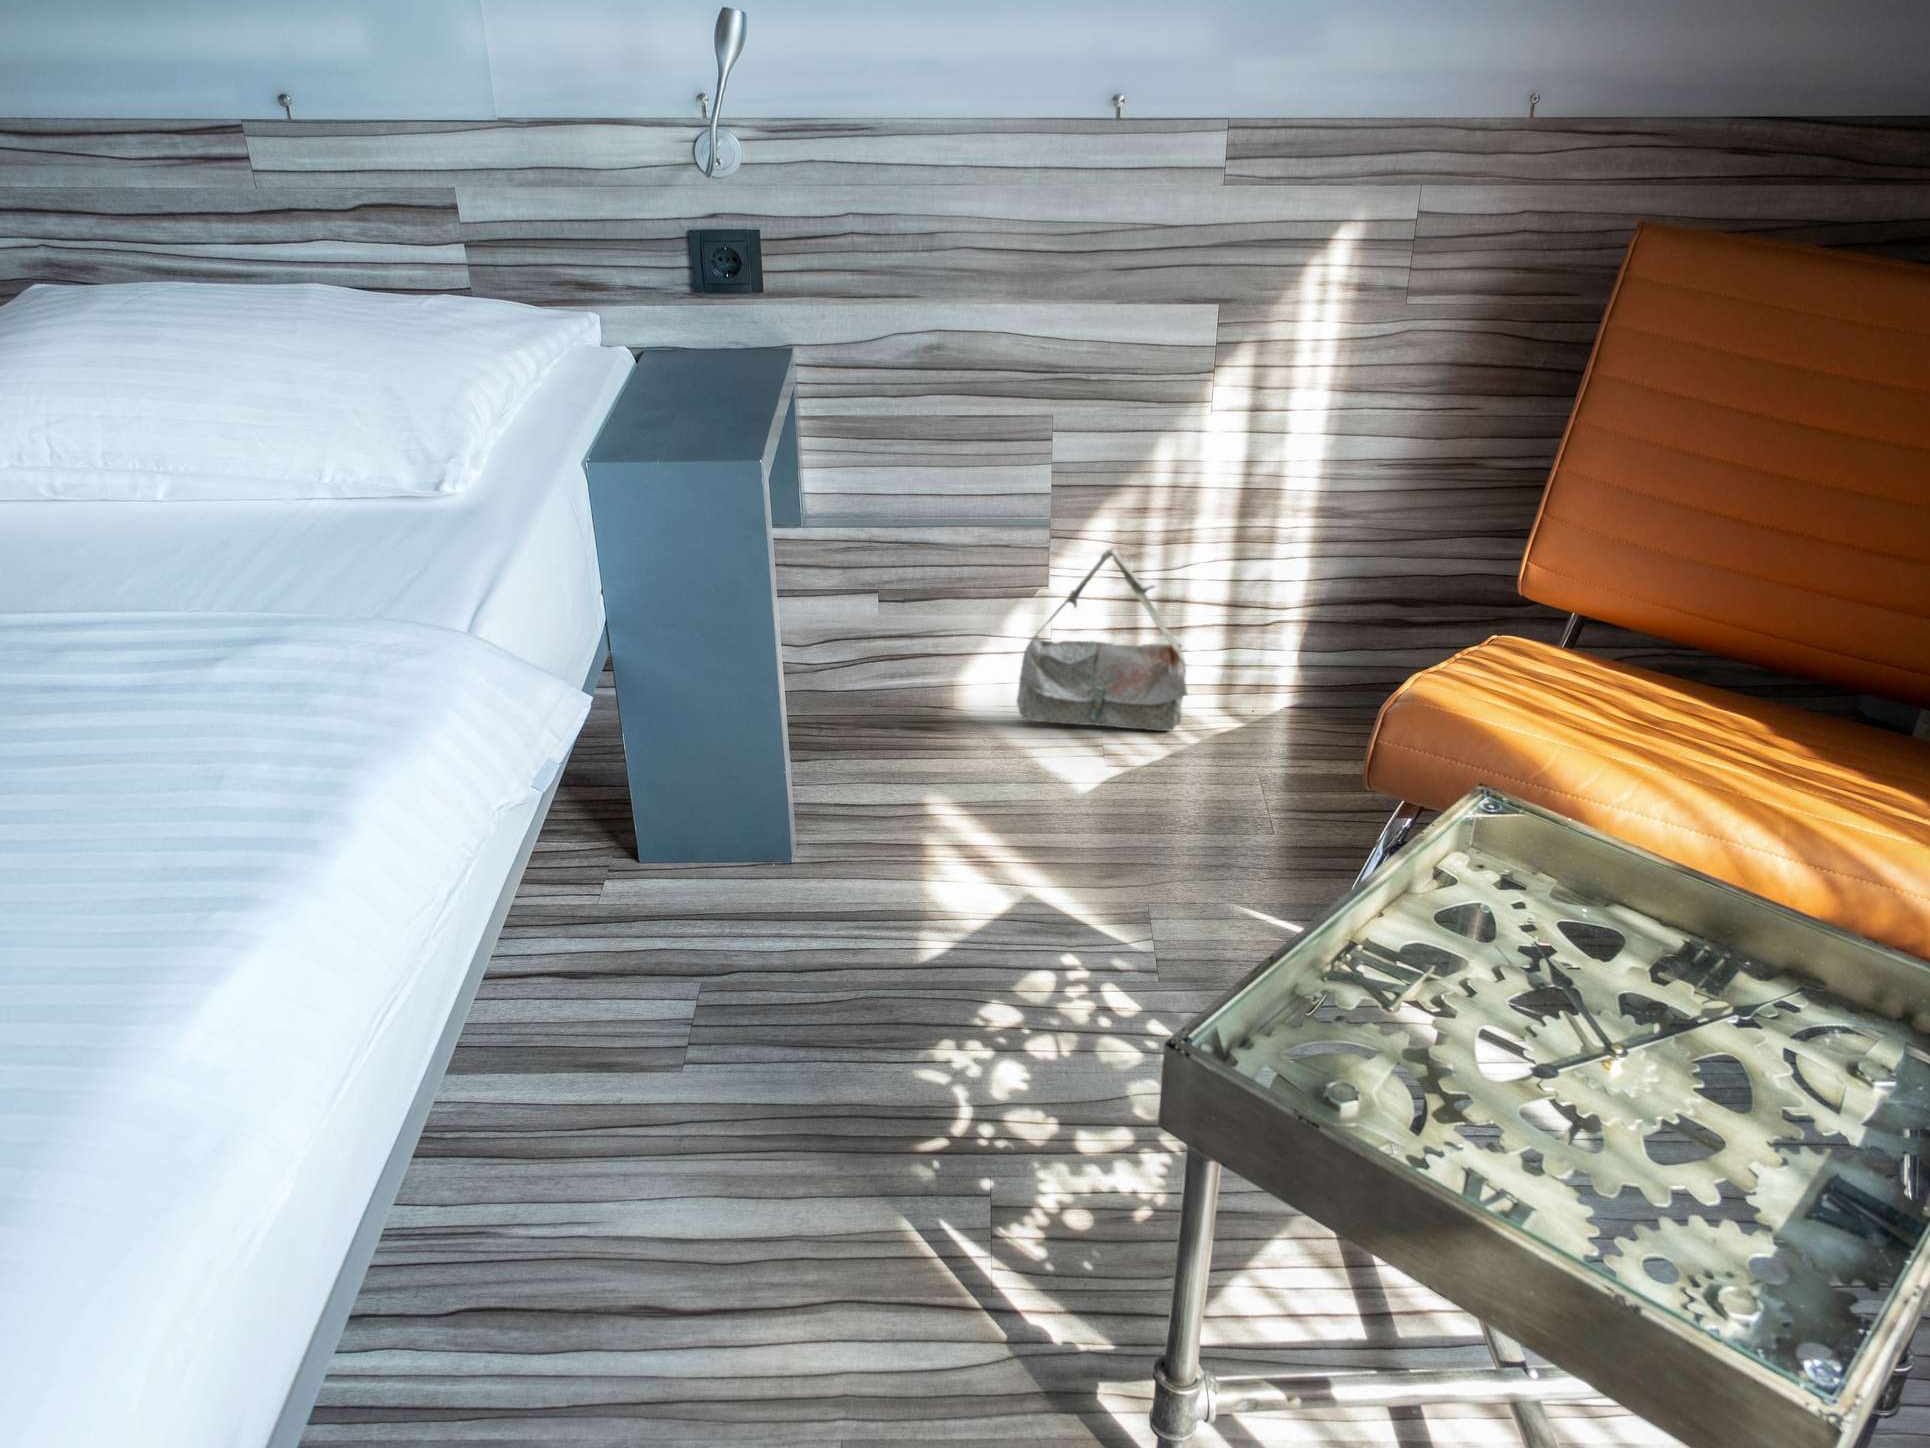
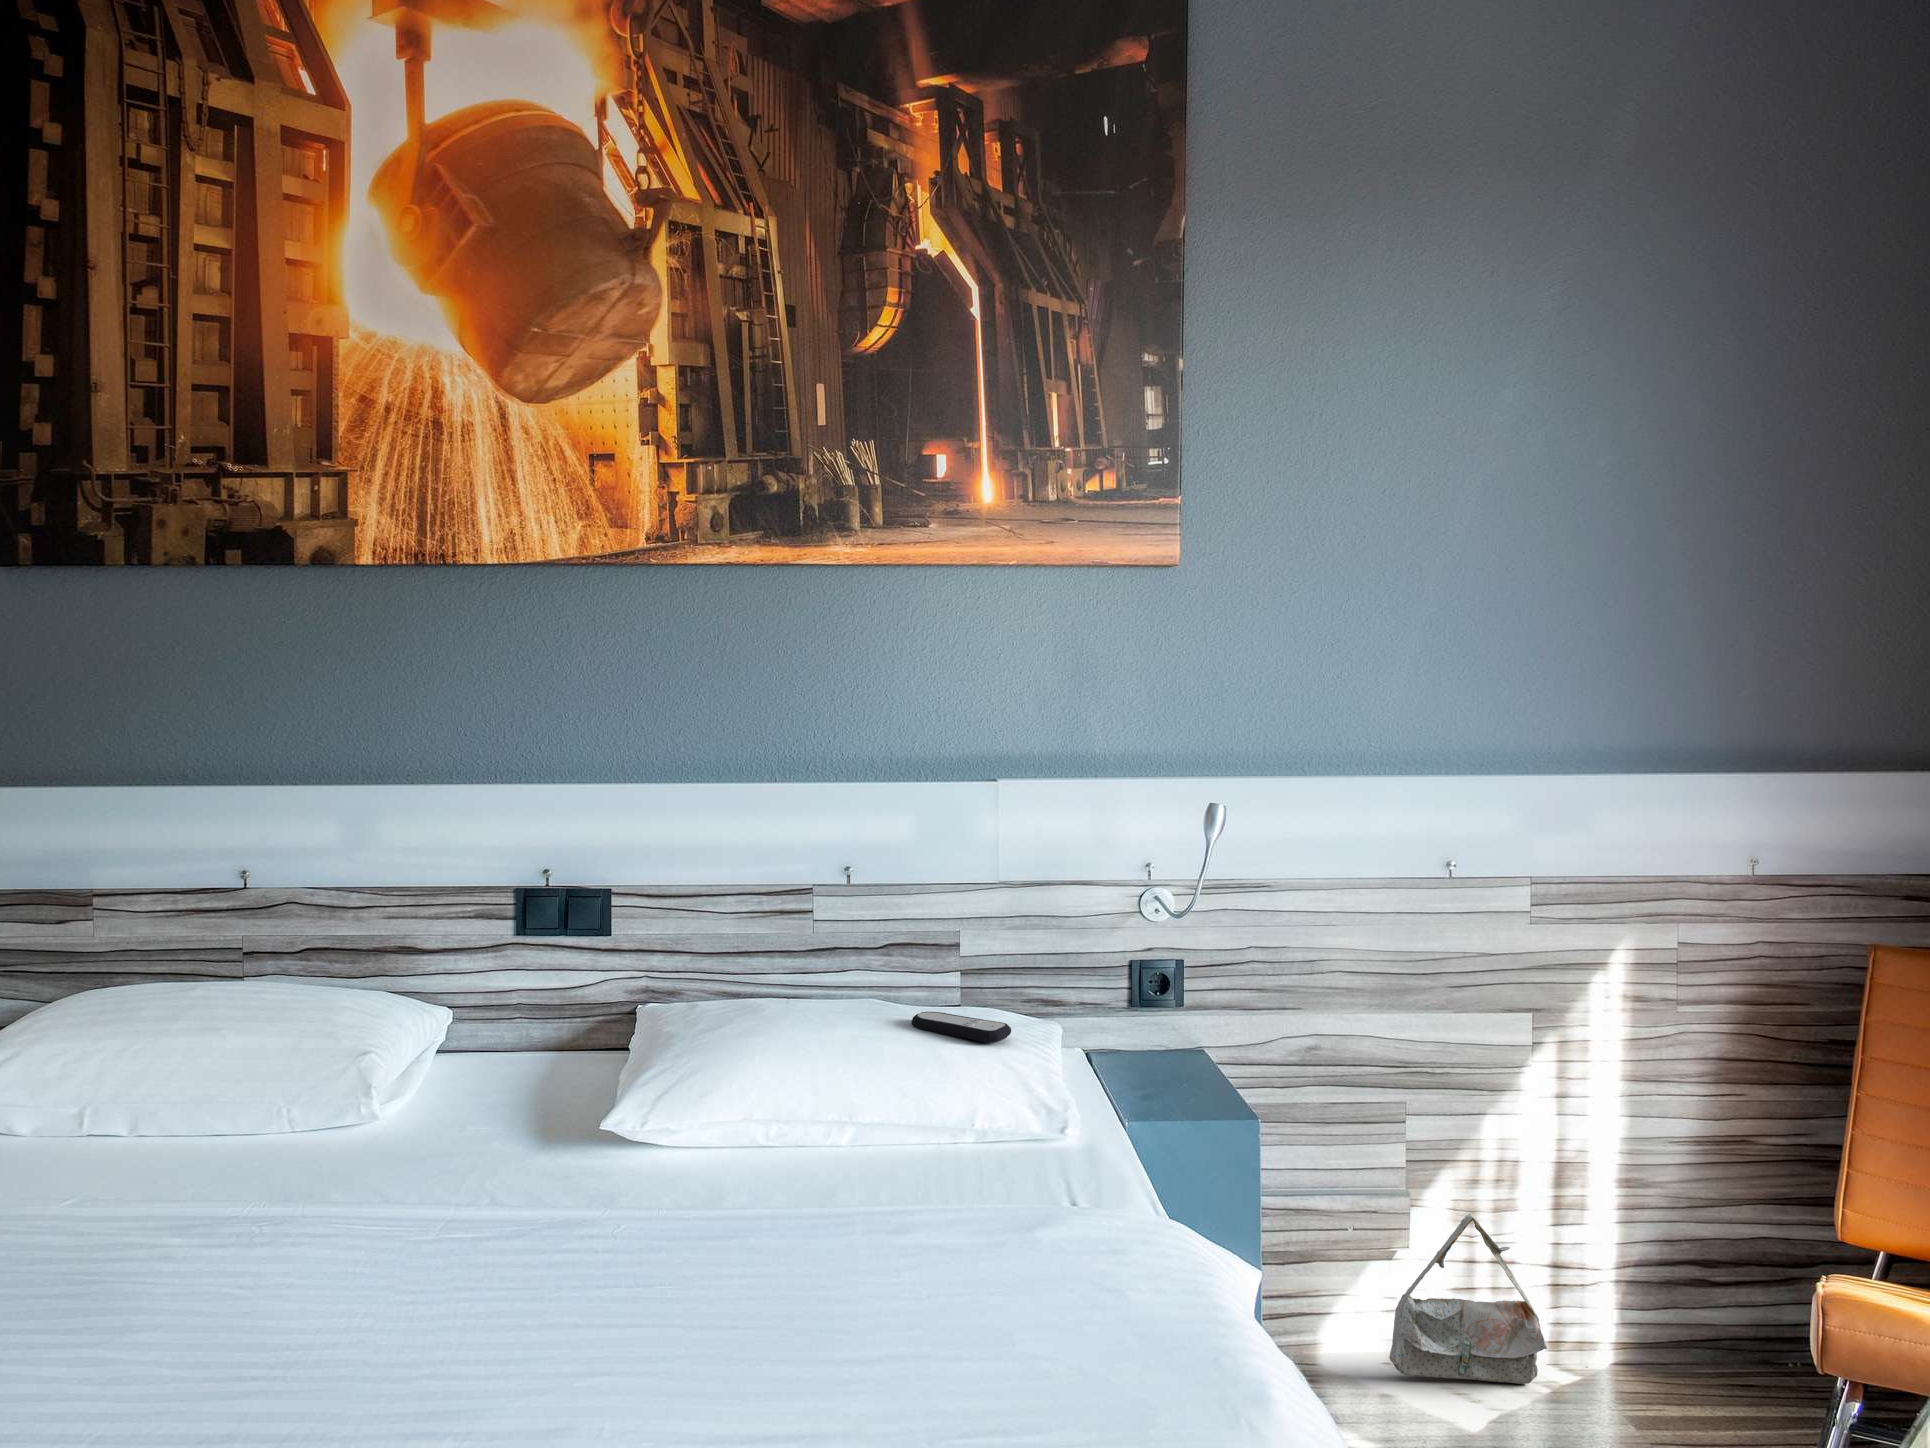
remote control: none [317,297,436,337] -> present [912,1012,1011,1043]

